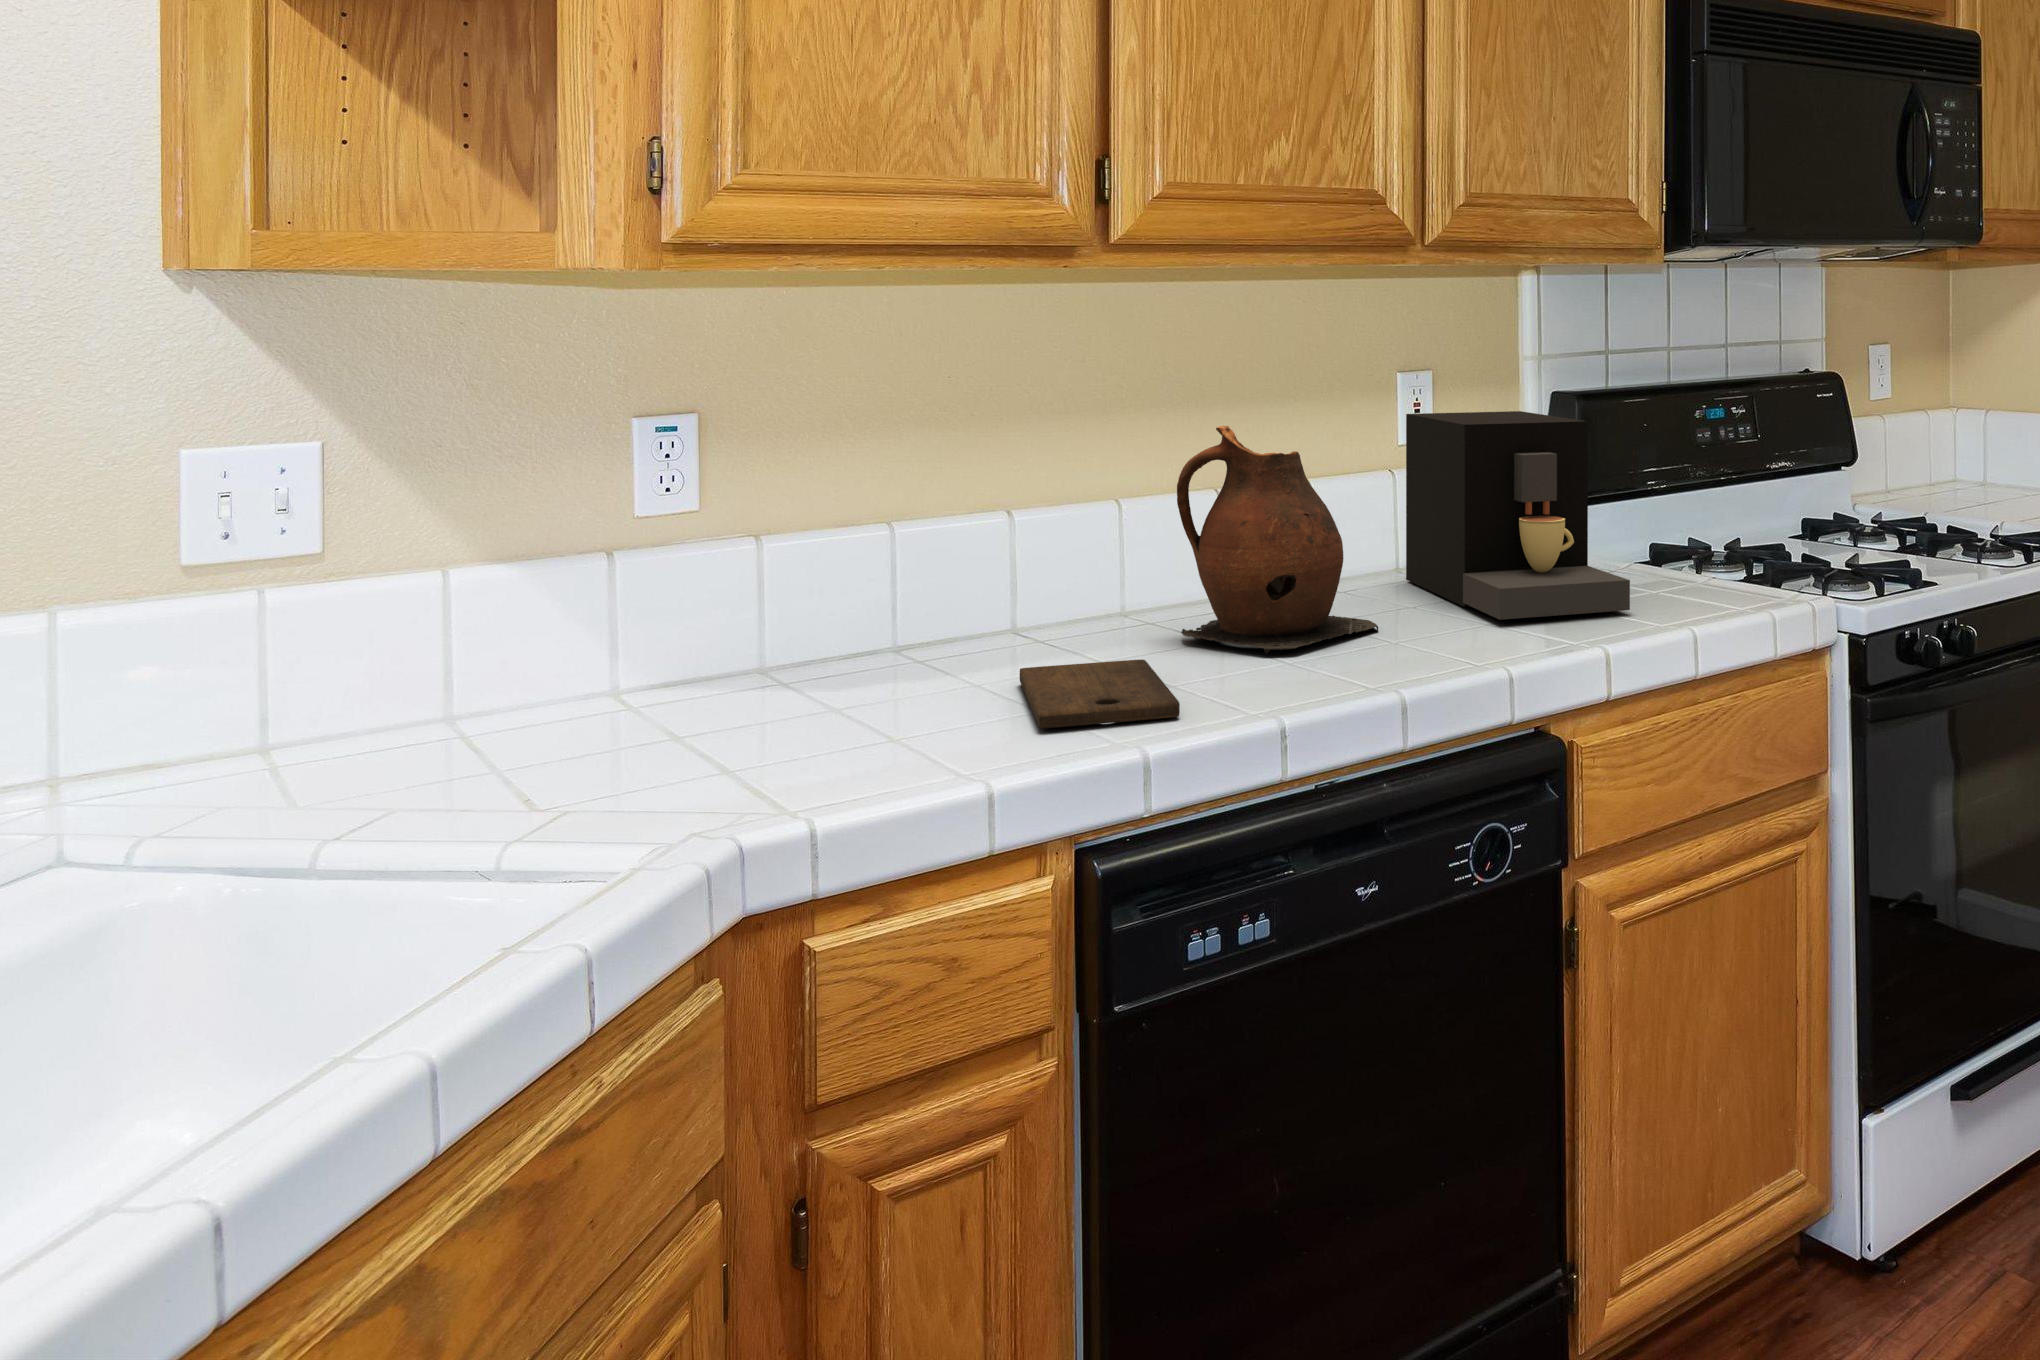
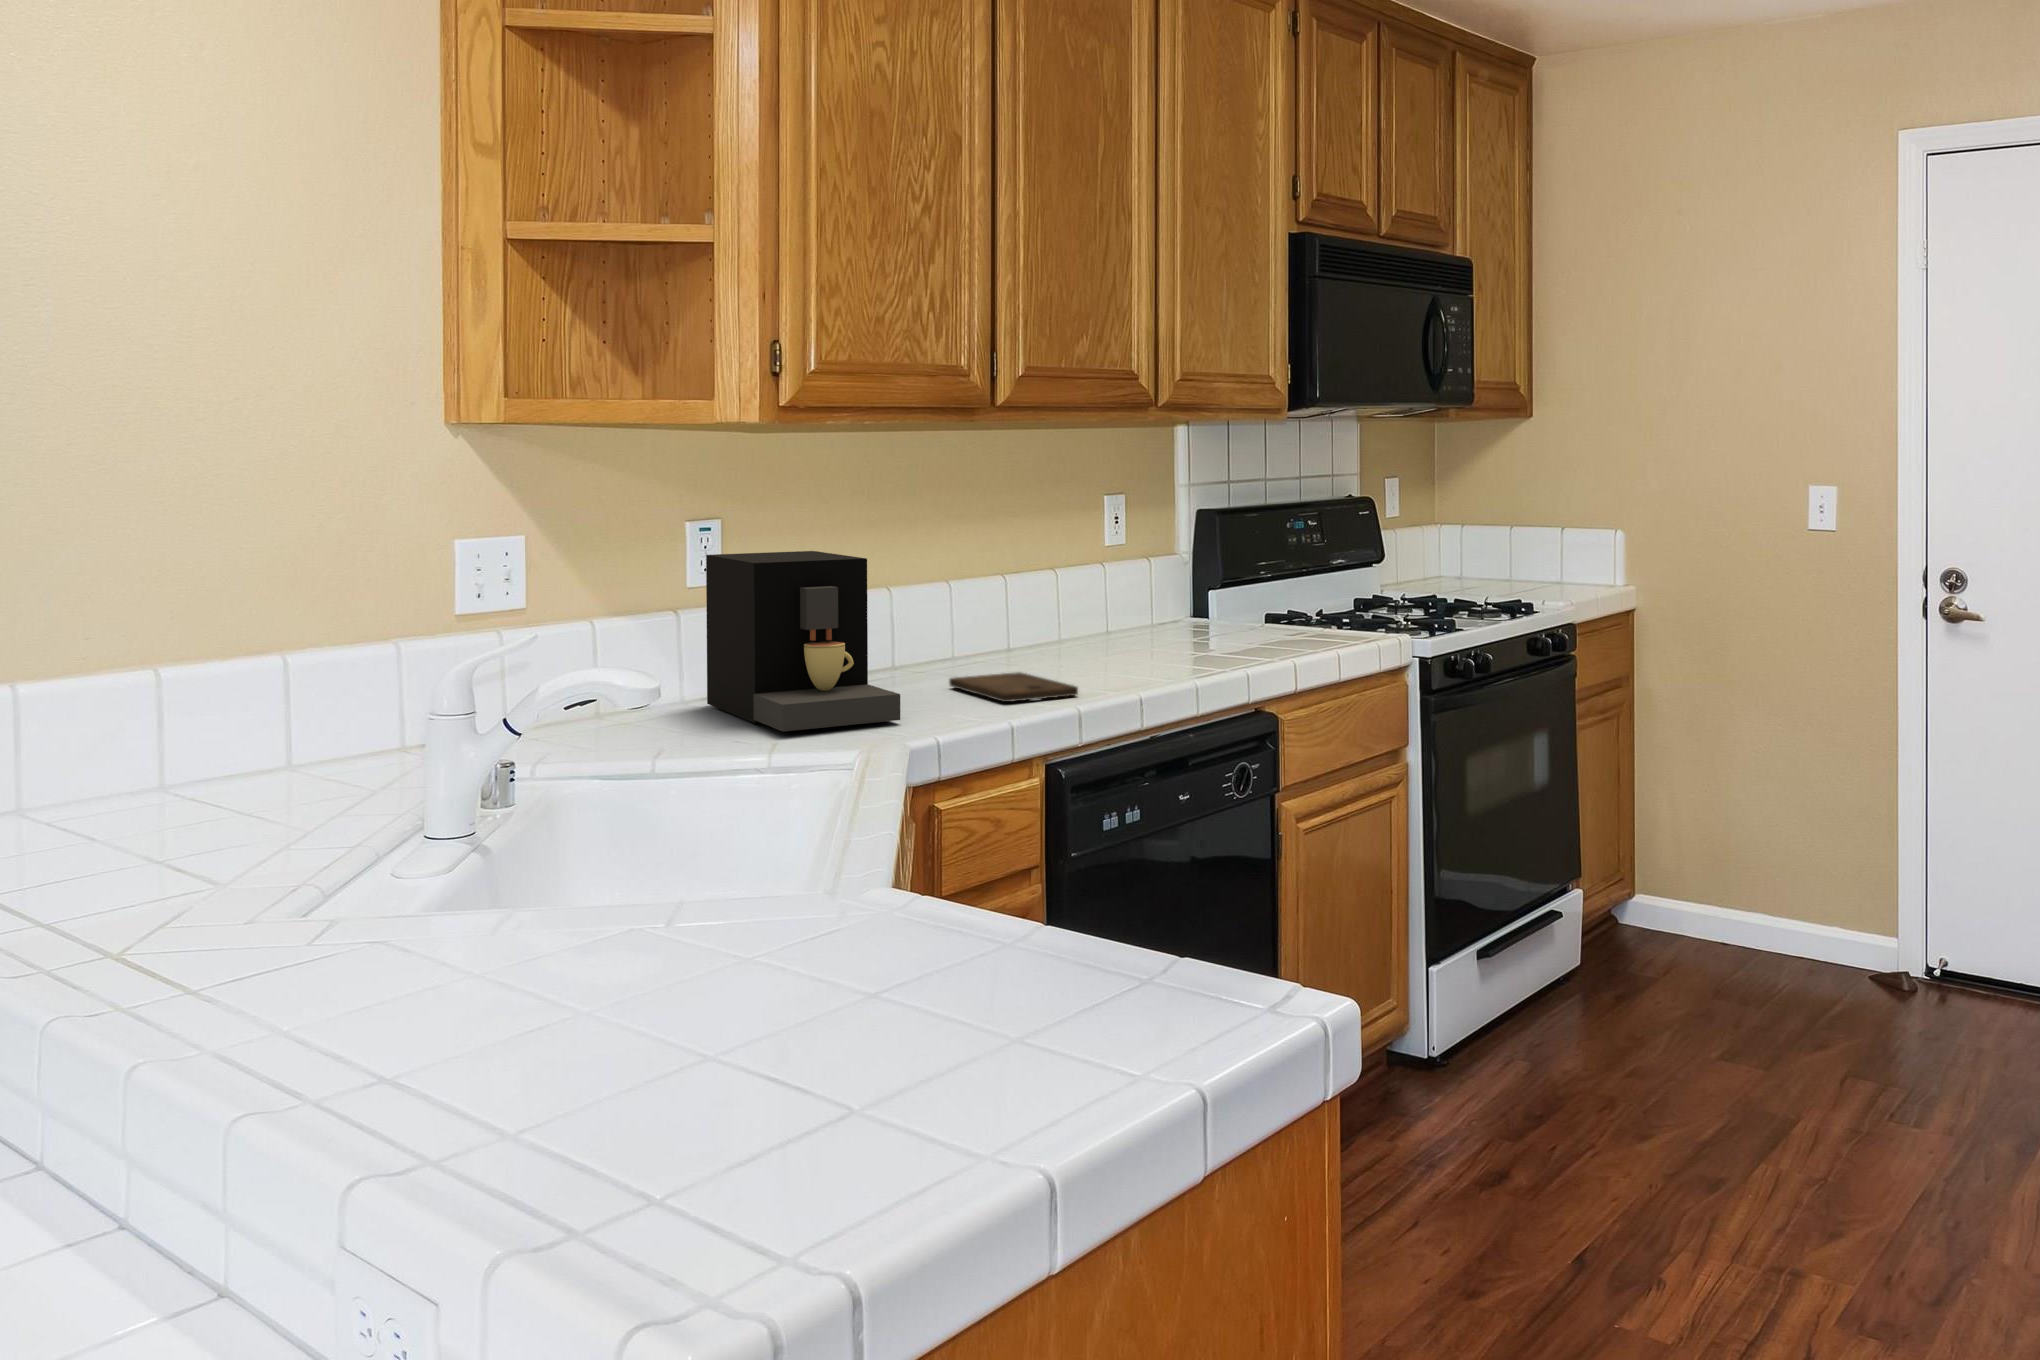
coffee maker: present [1406,411,1630,620] -> present [706,551,900,731]
ceramic pitcher: present [1177,426,1378,654] -> none [1010,527,1139,670]

